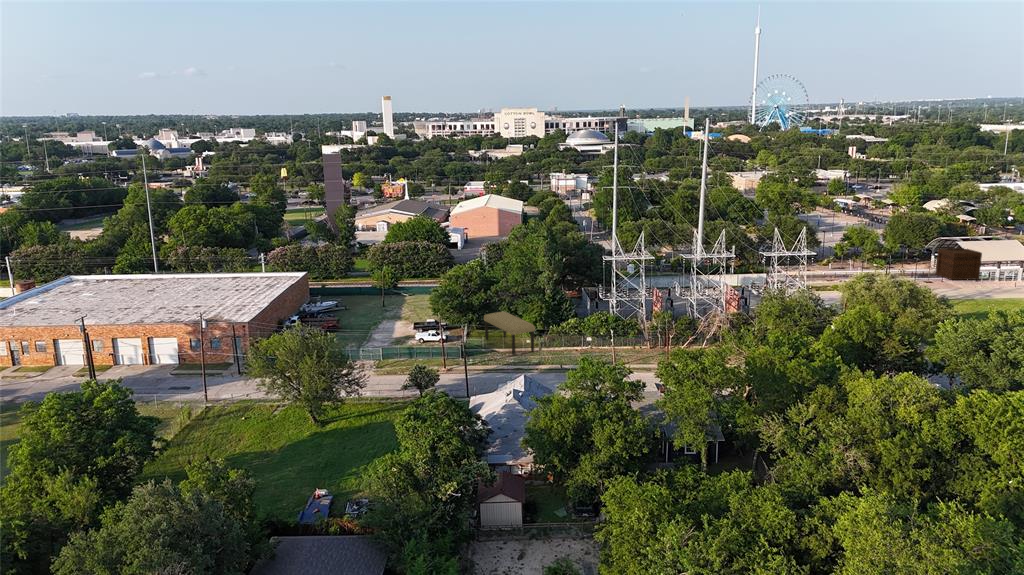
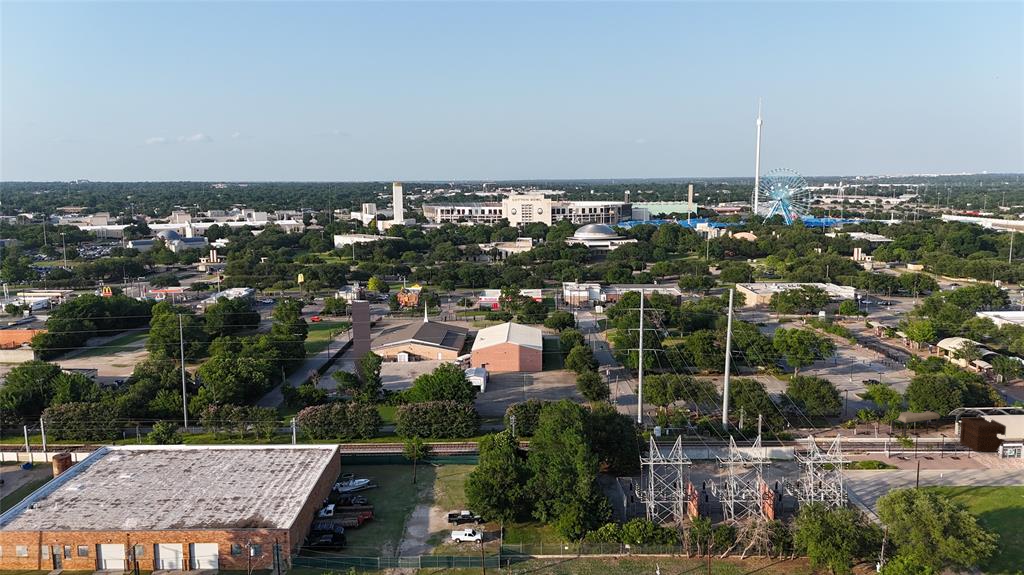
bench: present [484,312,535,355] -> present [892,411,940,436]

